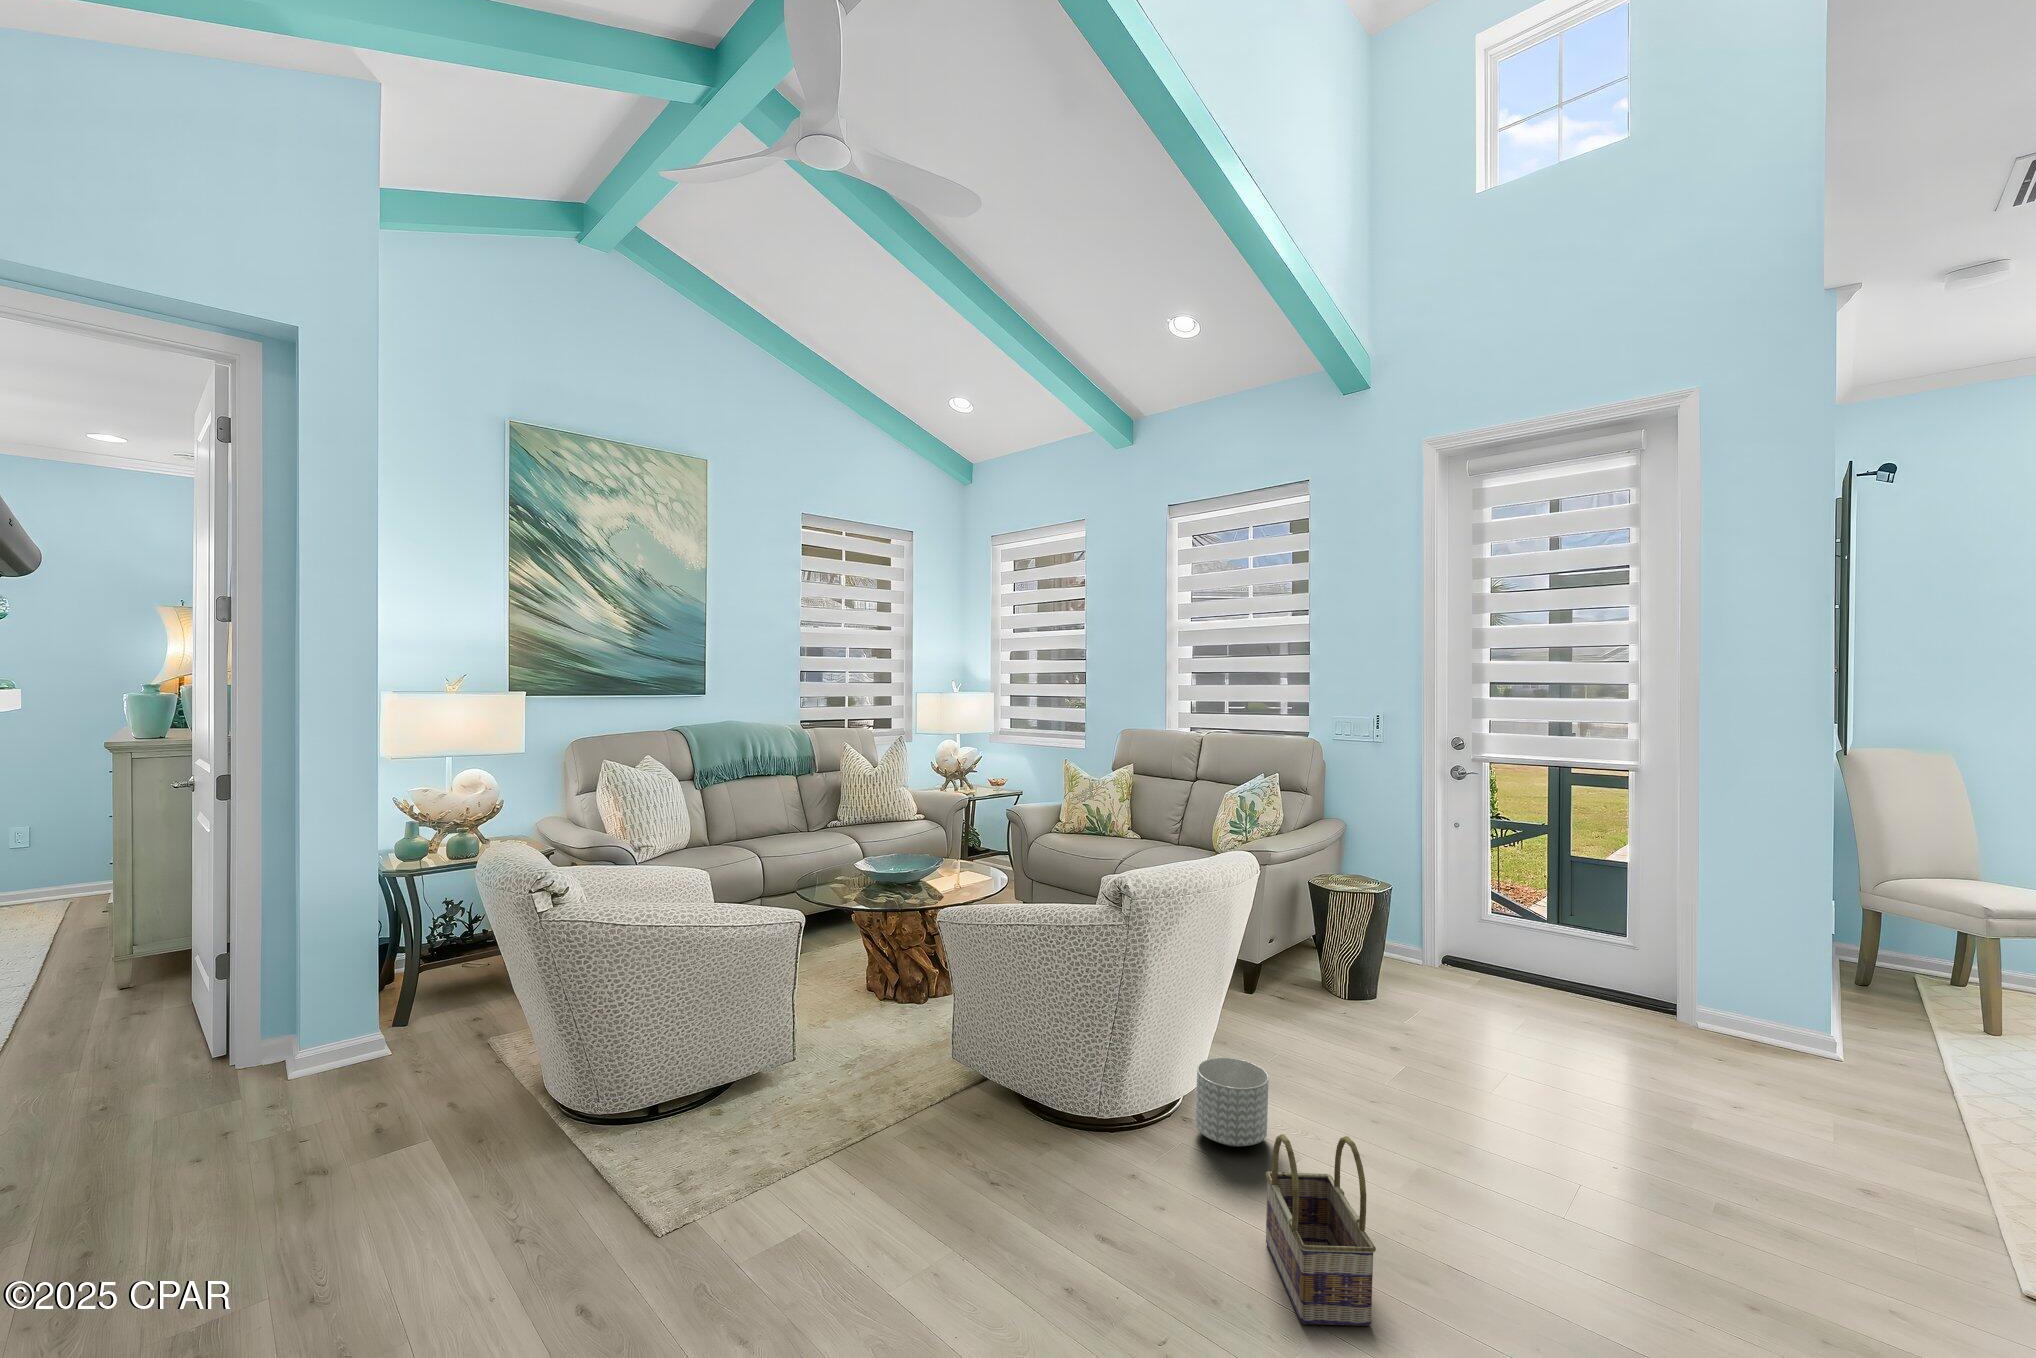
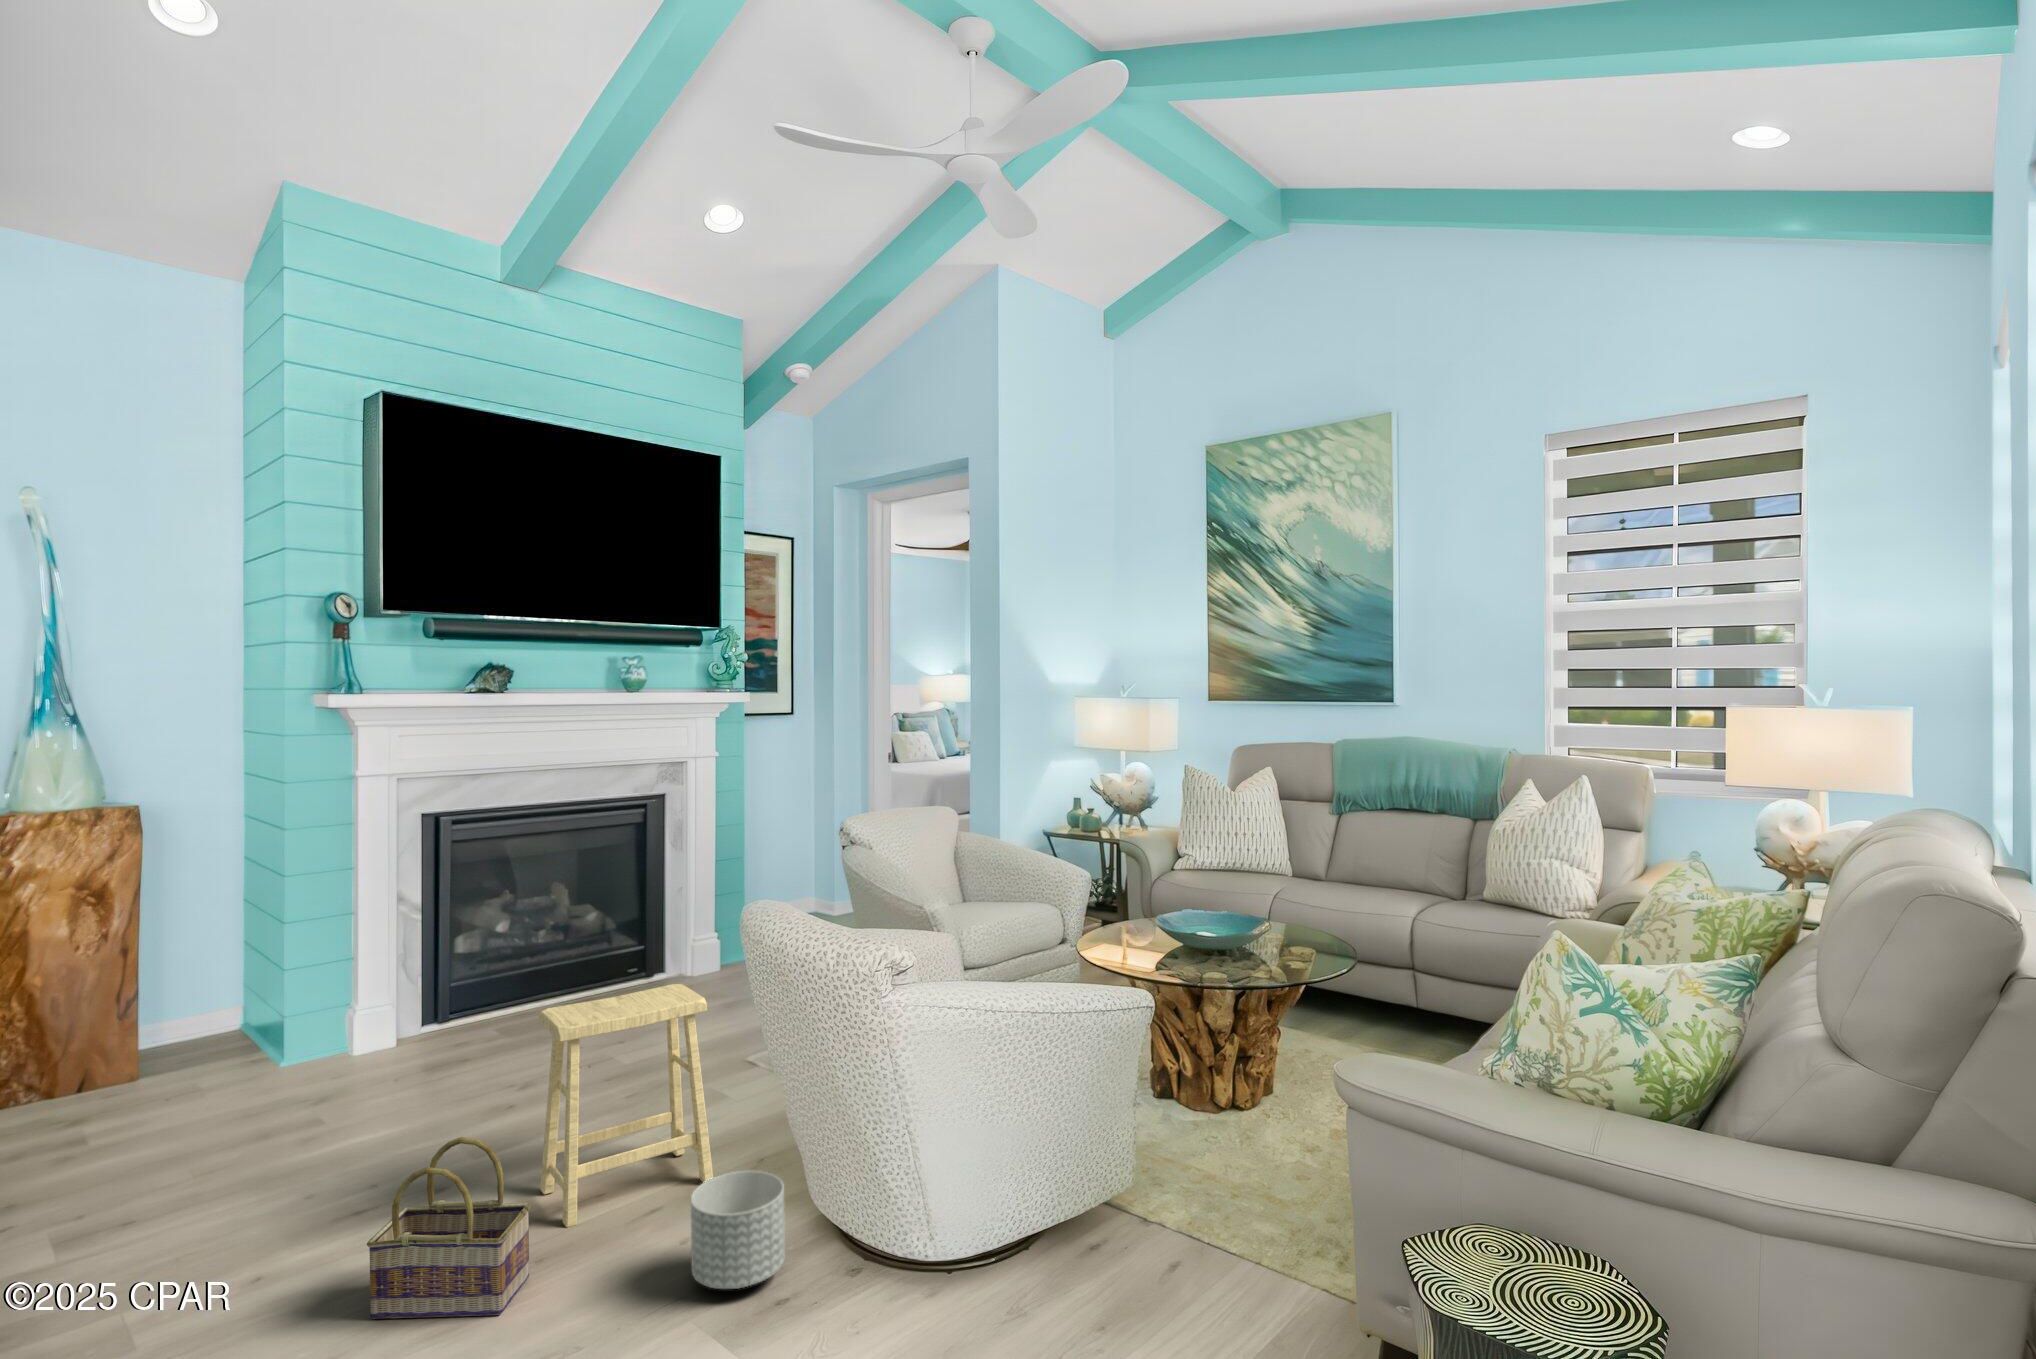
footstool: none [998,994,1172,1281] -> present [539,984,713,1228]

